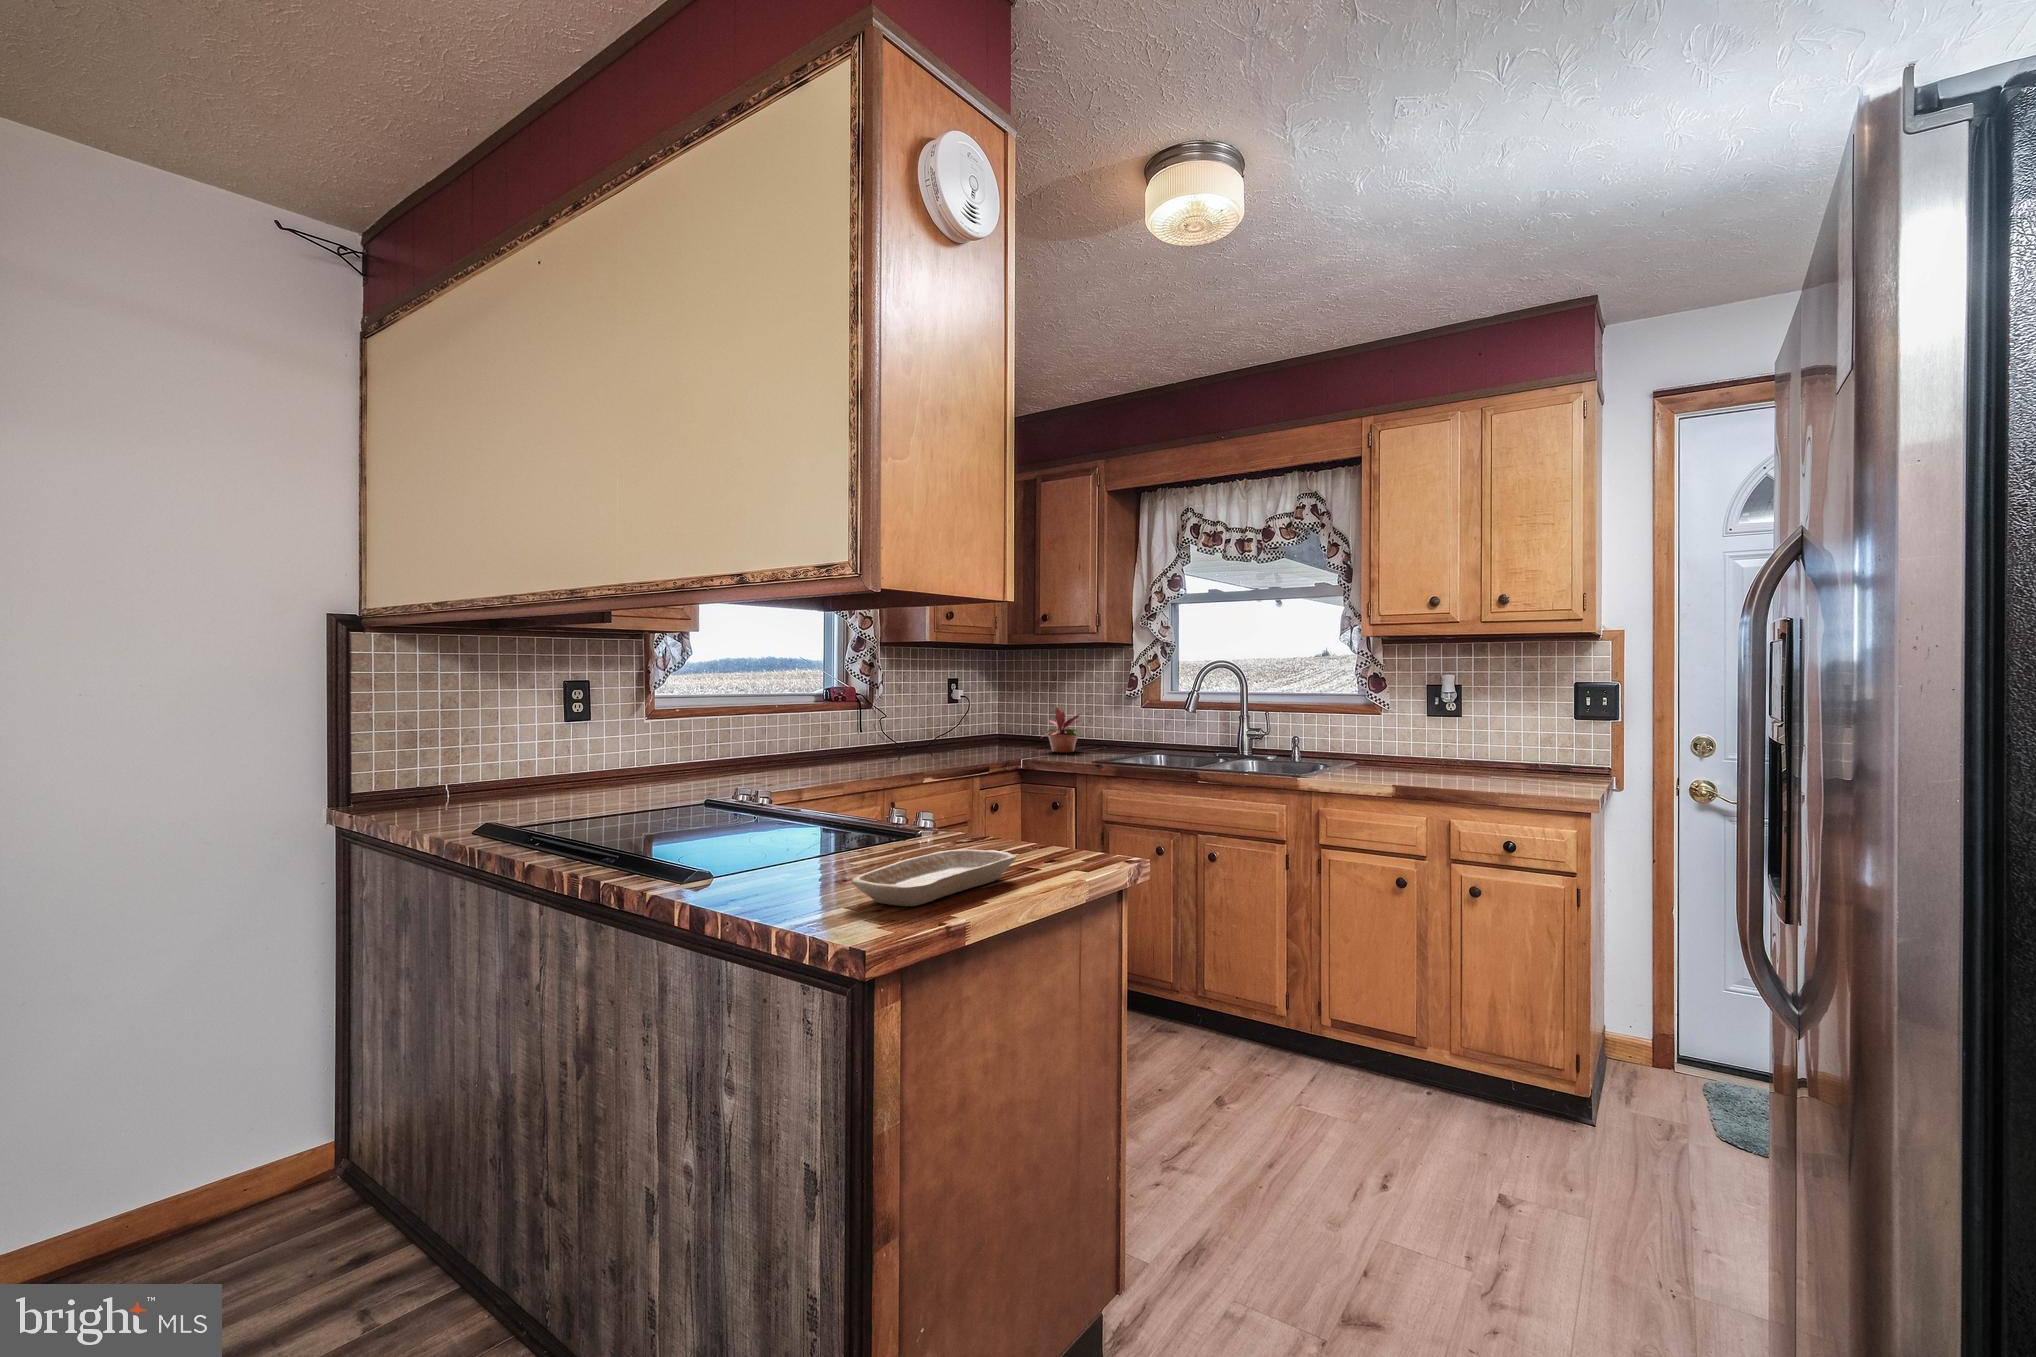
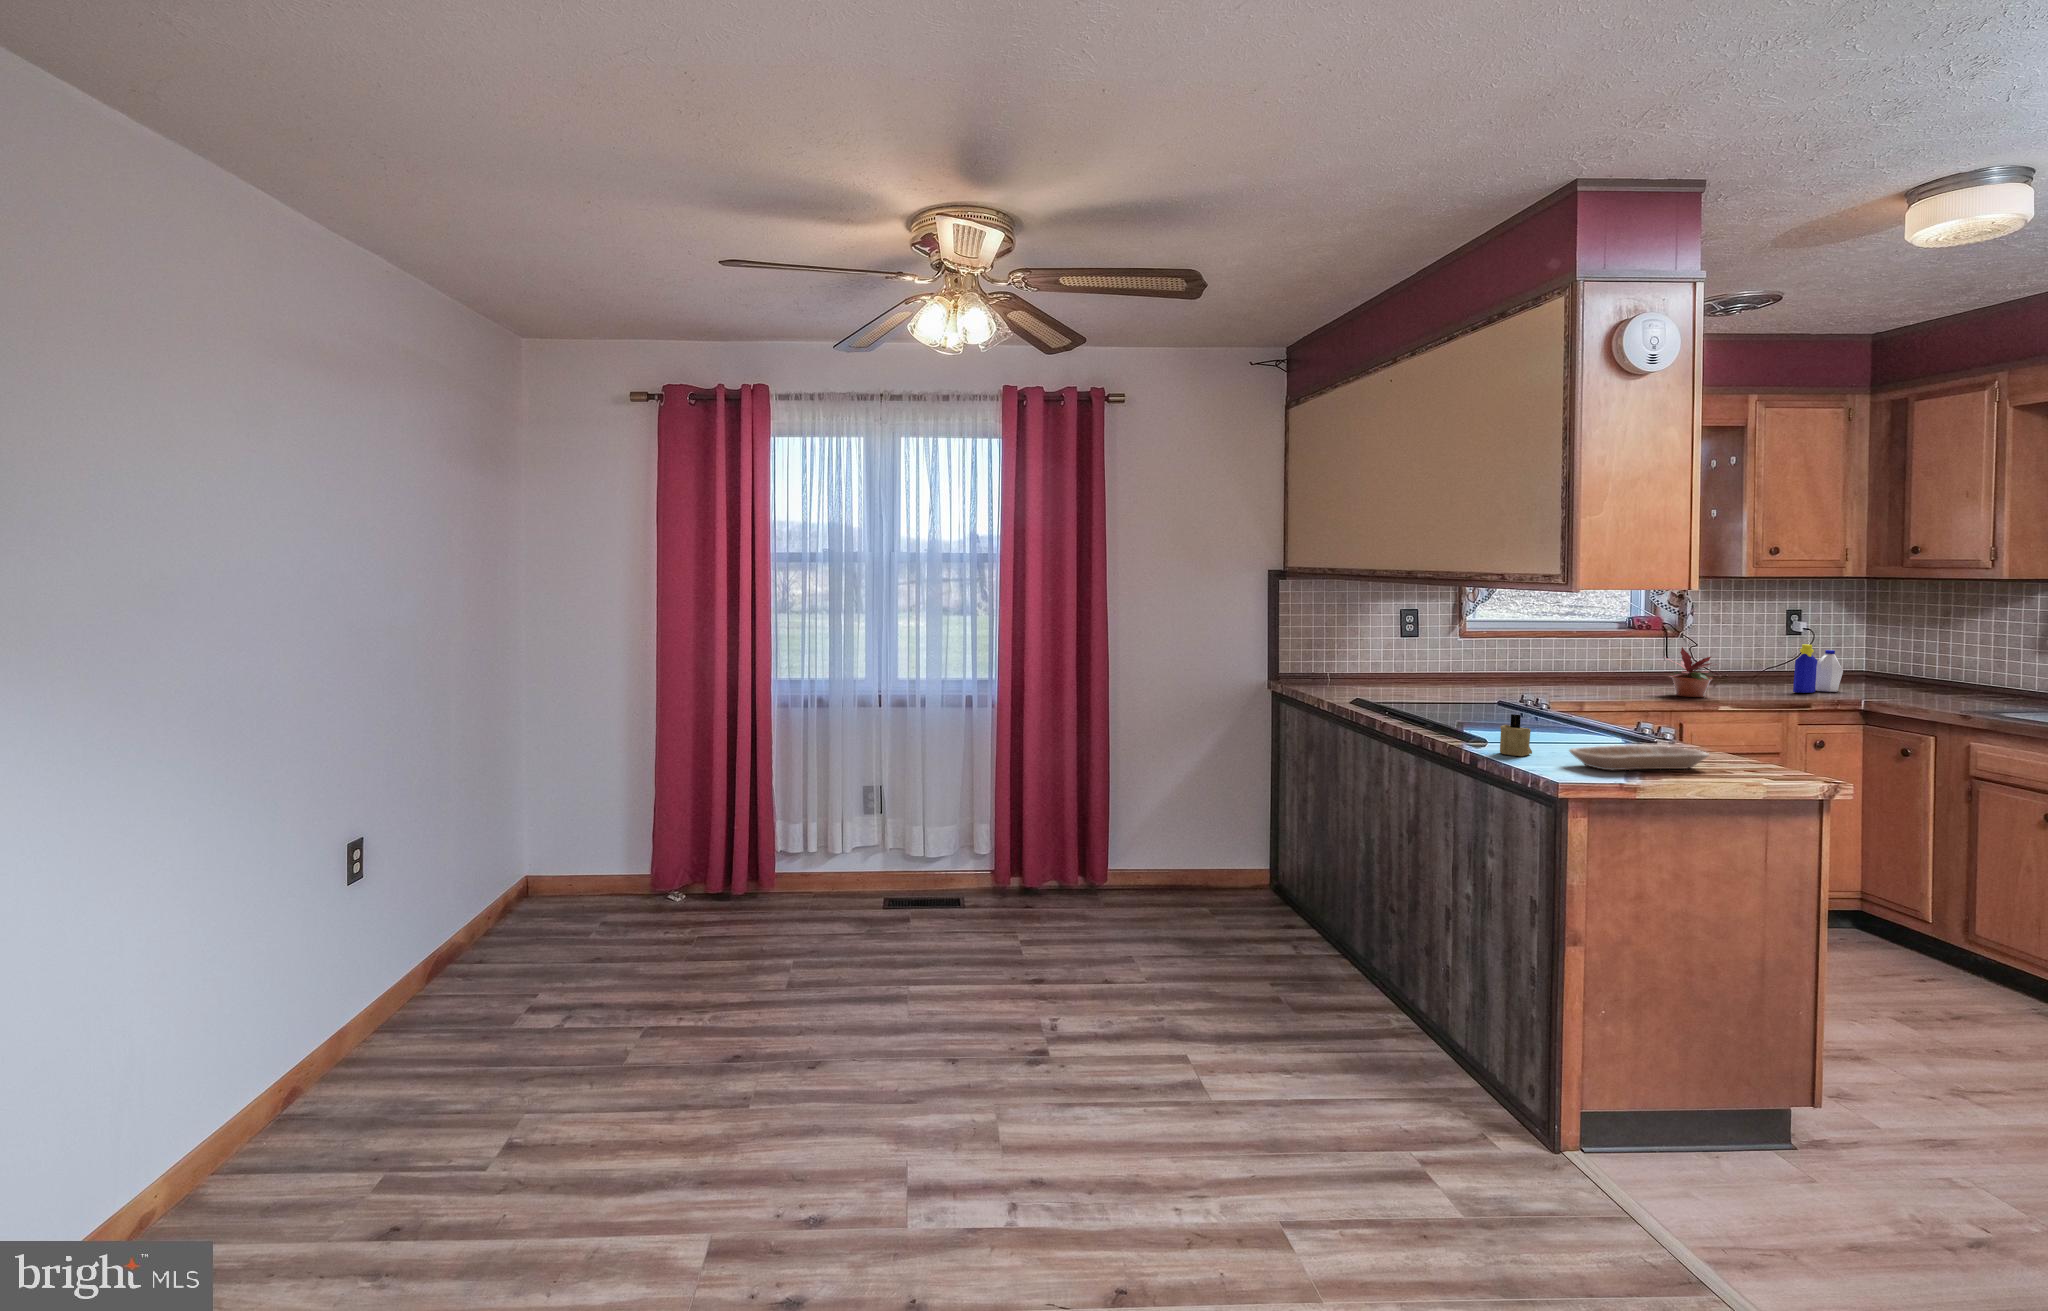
potted plant: present [1043,707,1081,752] -> present [1668,647,1716,697]
bottle: none [966,712,1000,759] -> present [1793,645,1843,693]
candle: none [740,831,791,902] -> present [1500,714,1532,756]

